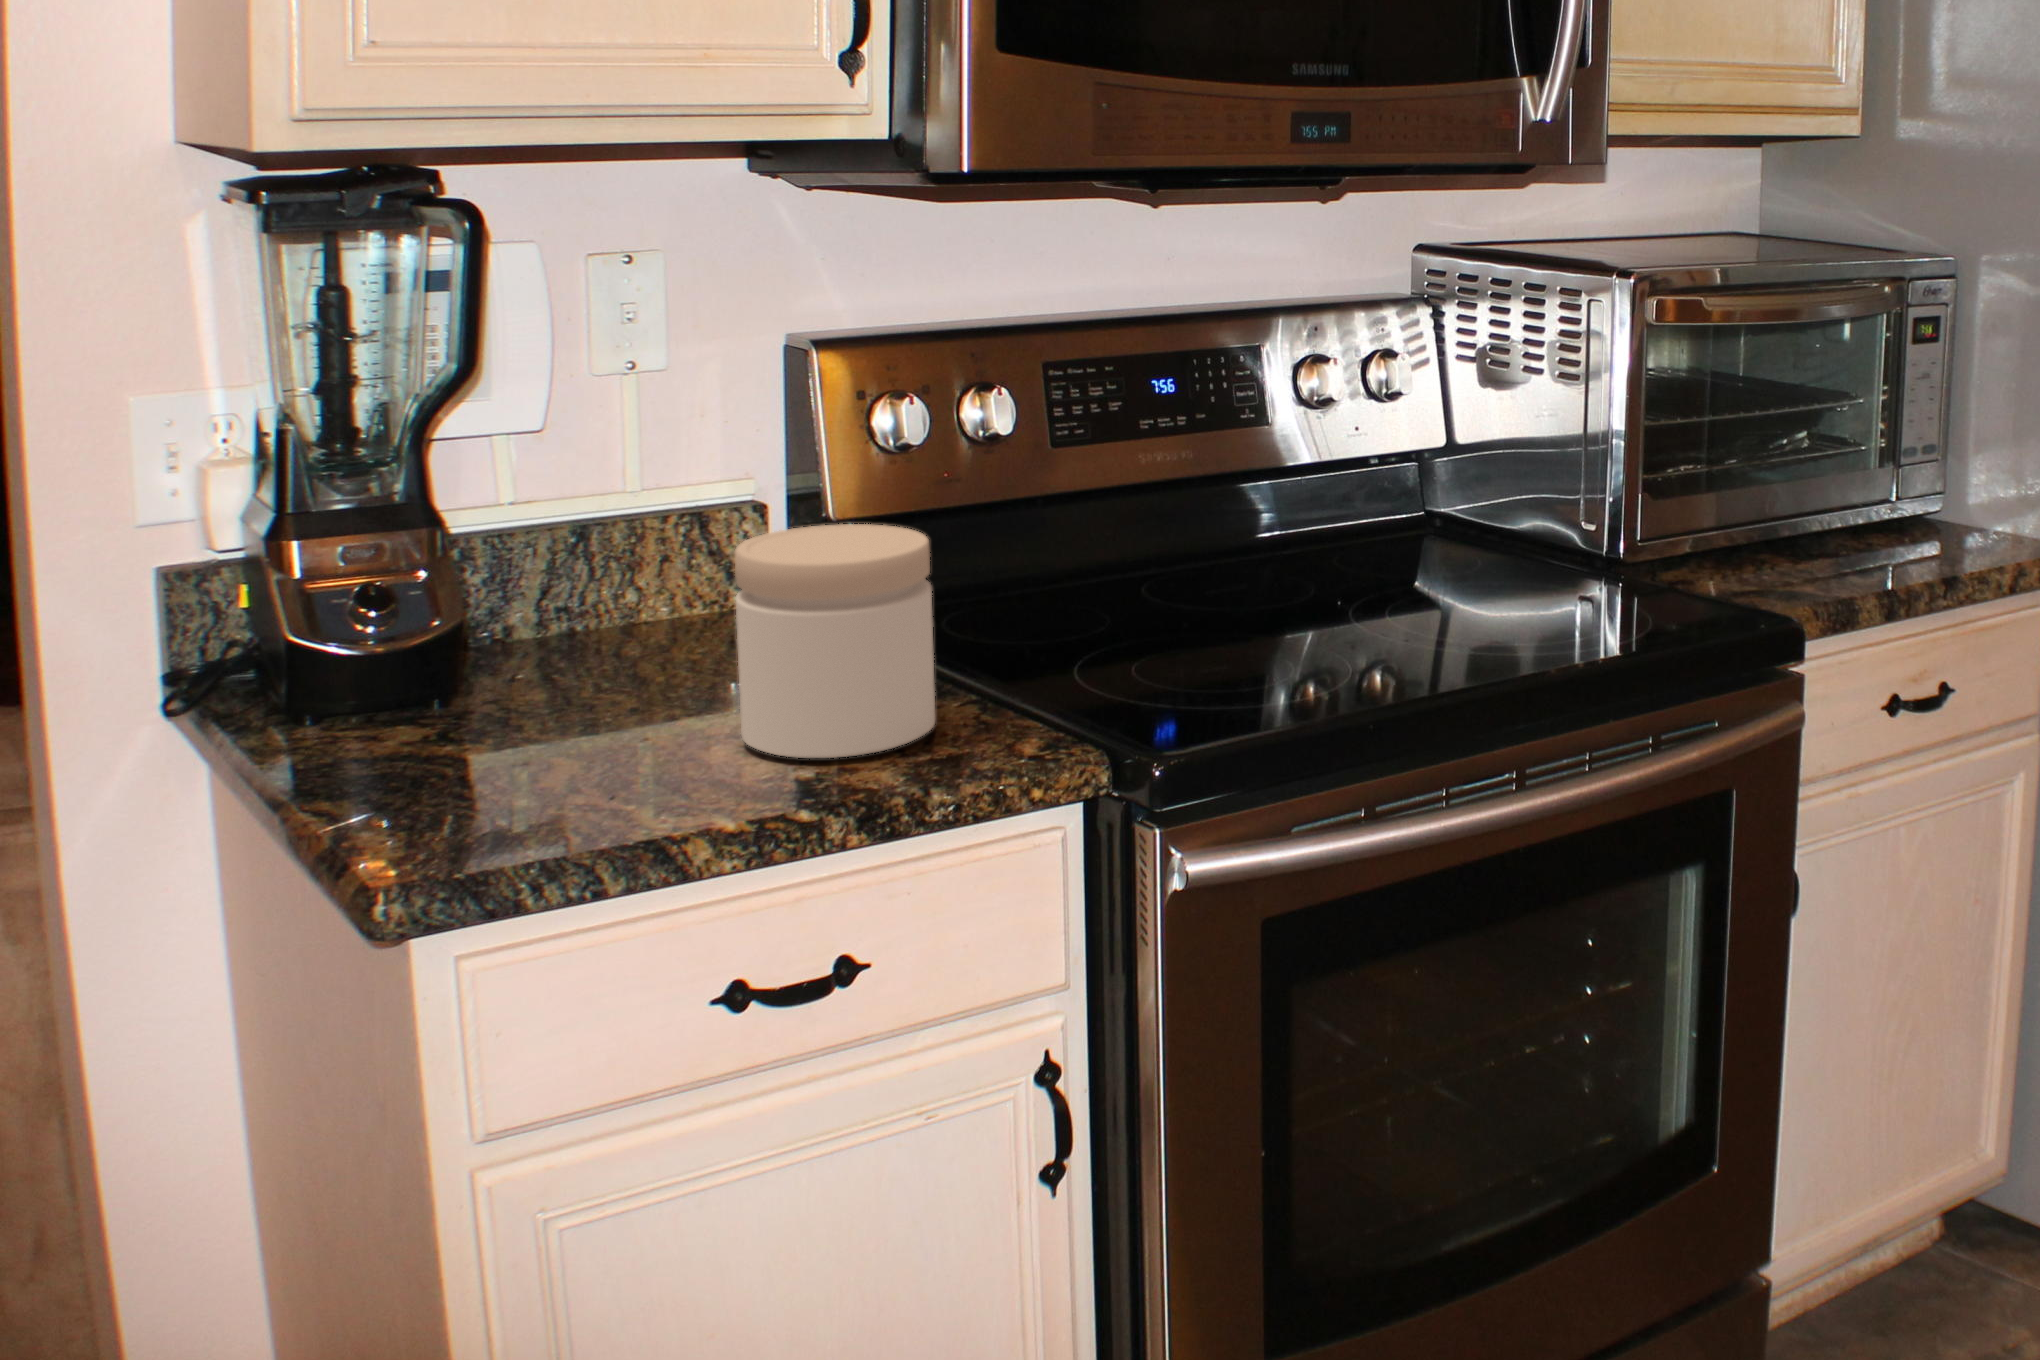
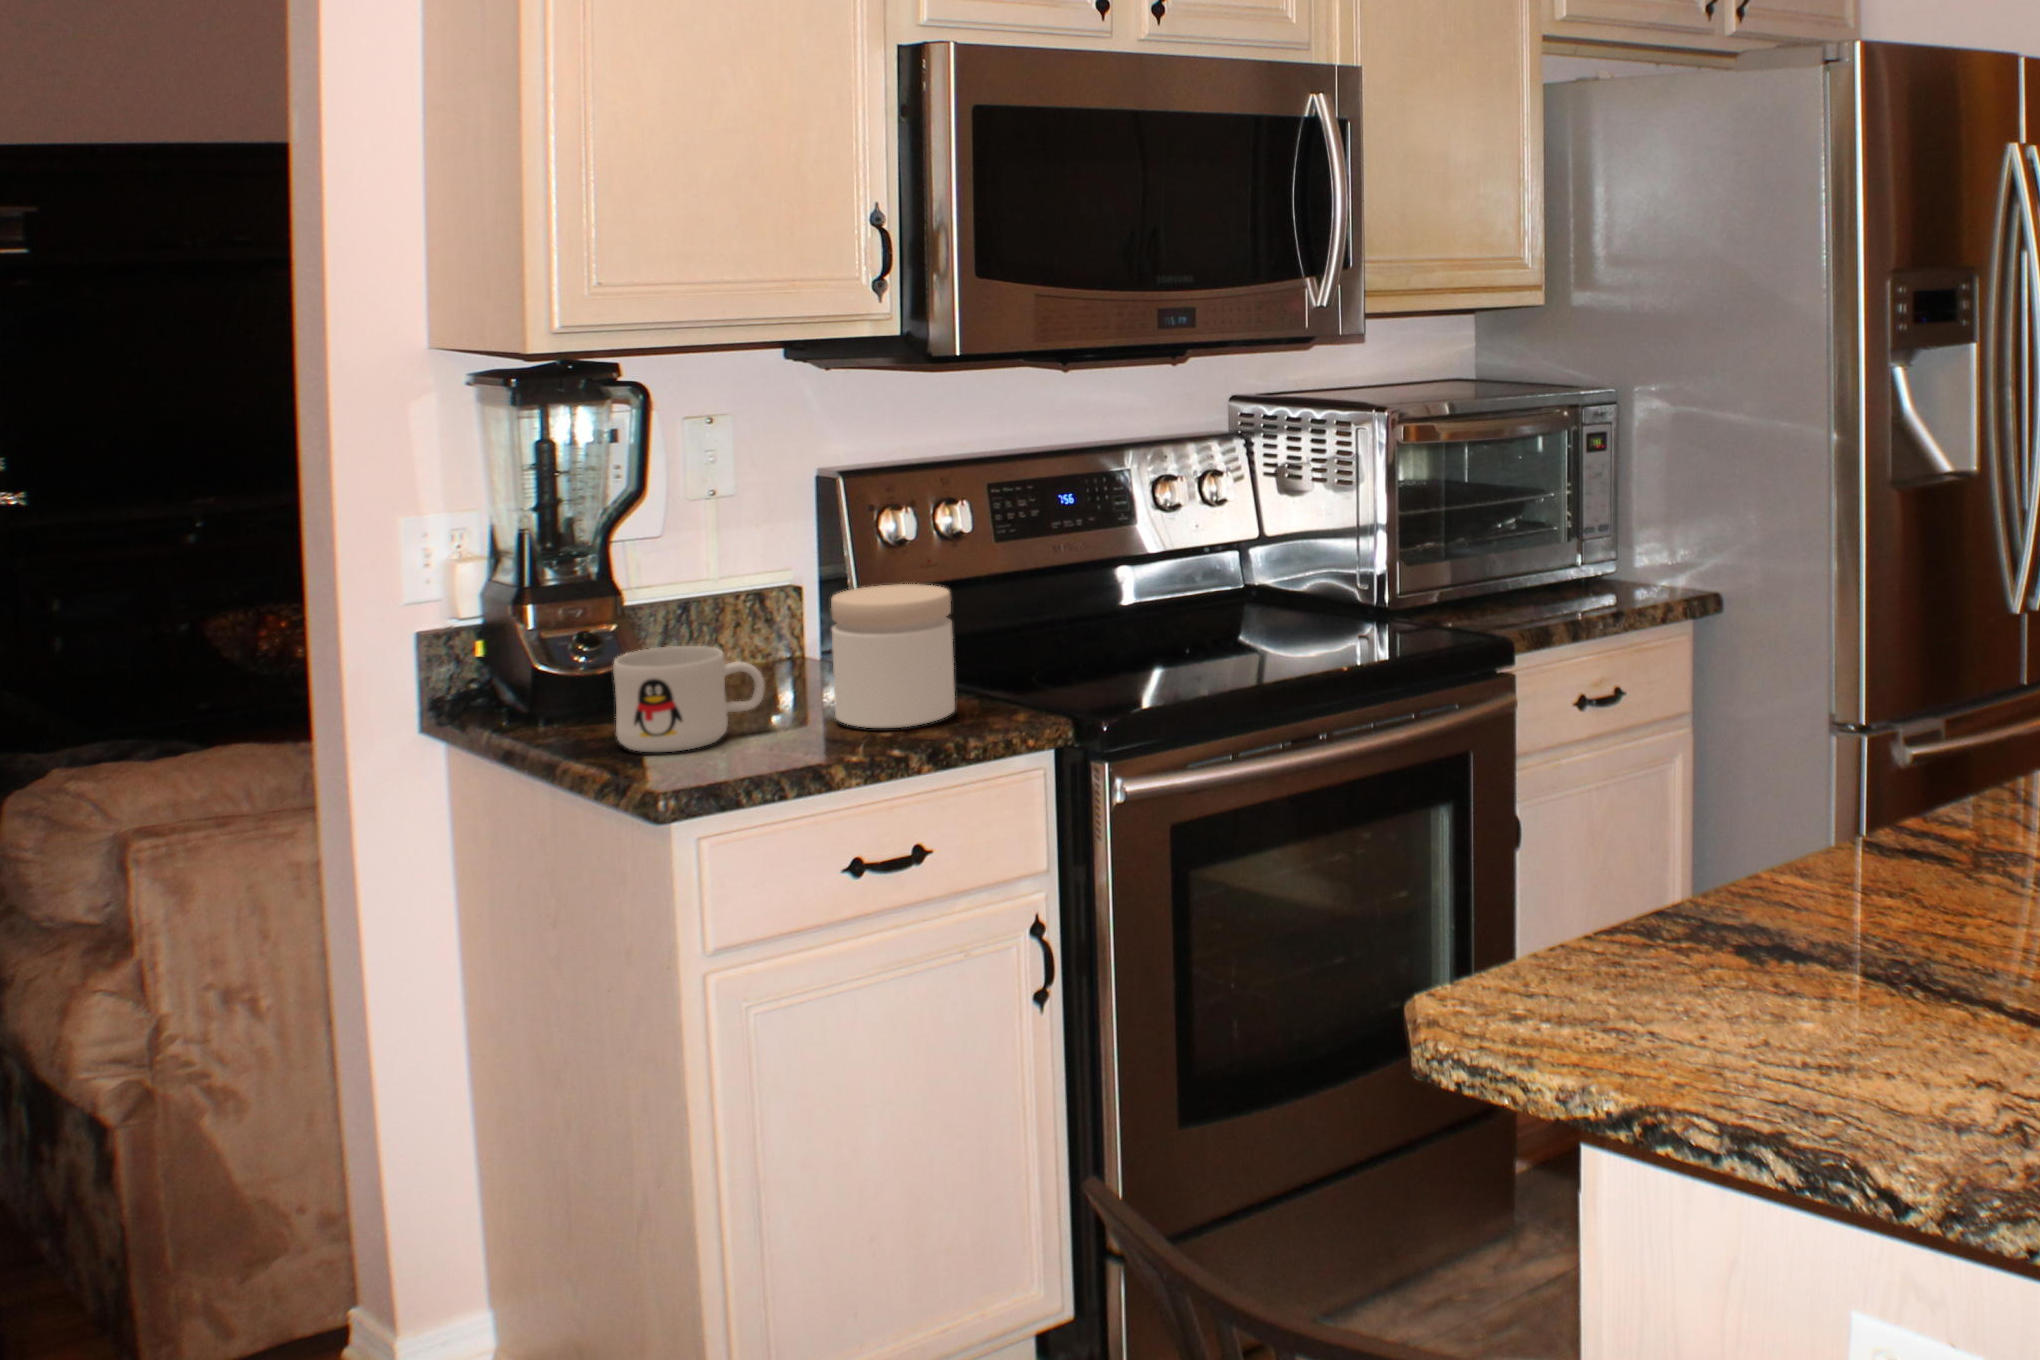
mug: none [357,615,622,794] -> present [613,646,765,752]

